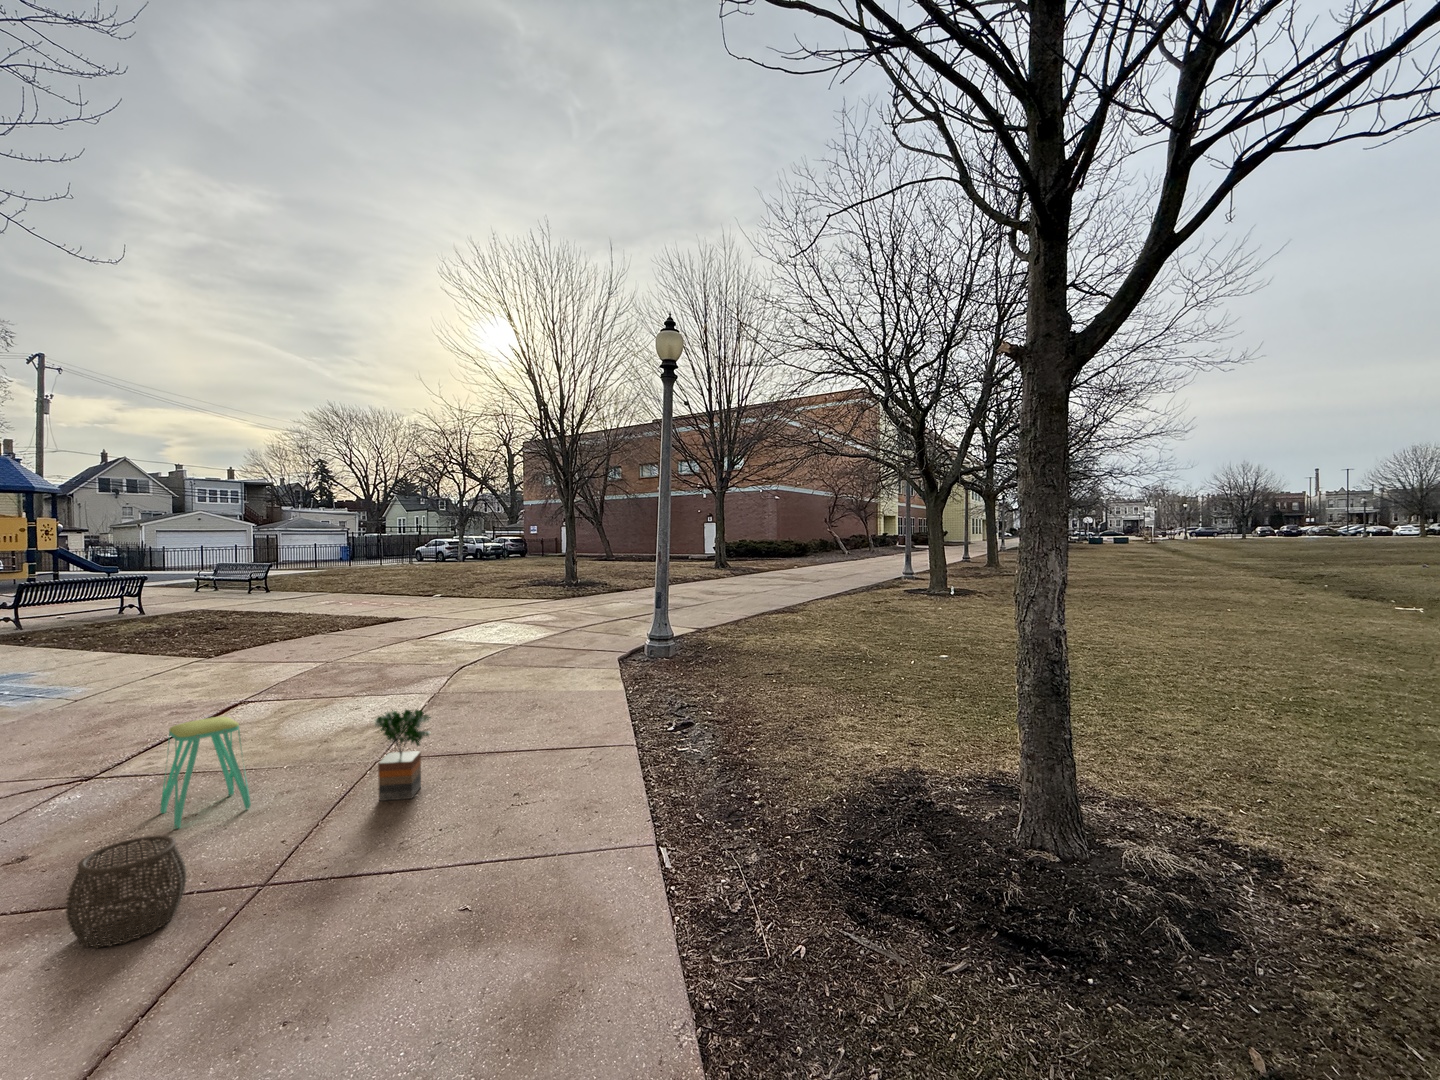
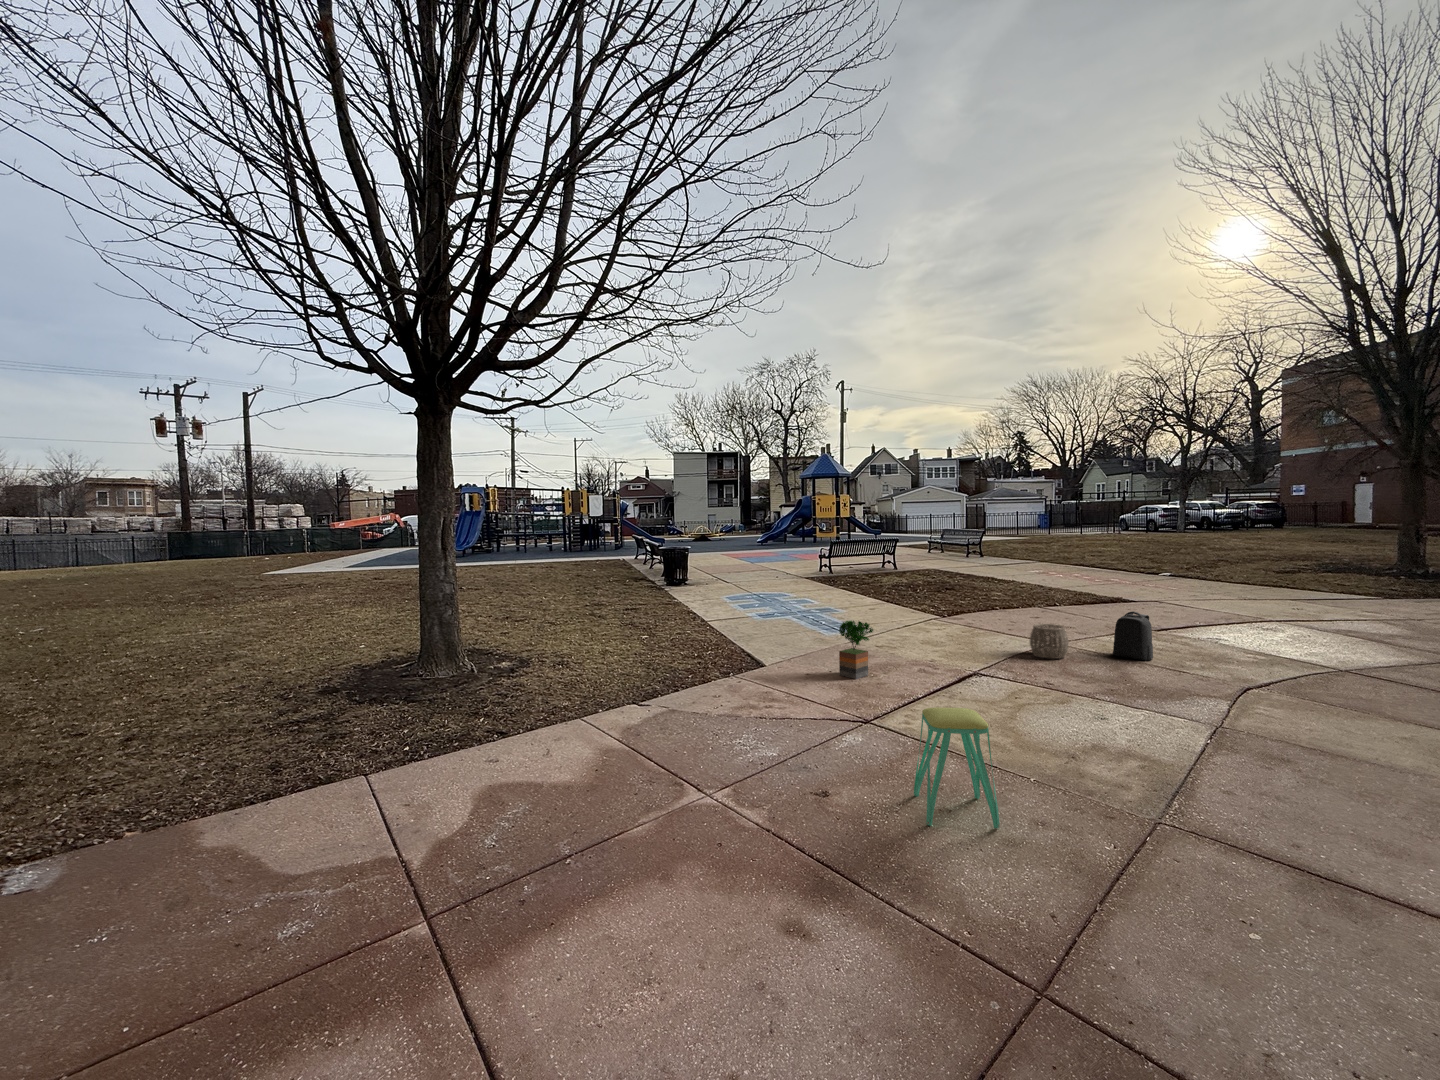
backpack: none [379,625,410,665] -> present [1113,611,1153,660]
potted tree: present [375,710,431,801] -> present [839,621,873,679]
woven basket: present [66,835,187,948] -> present [1030,624,1069,659]

